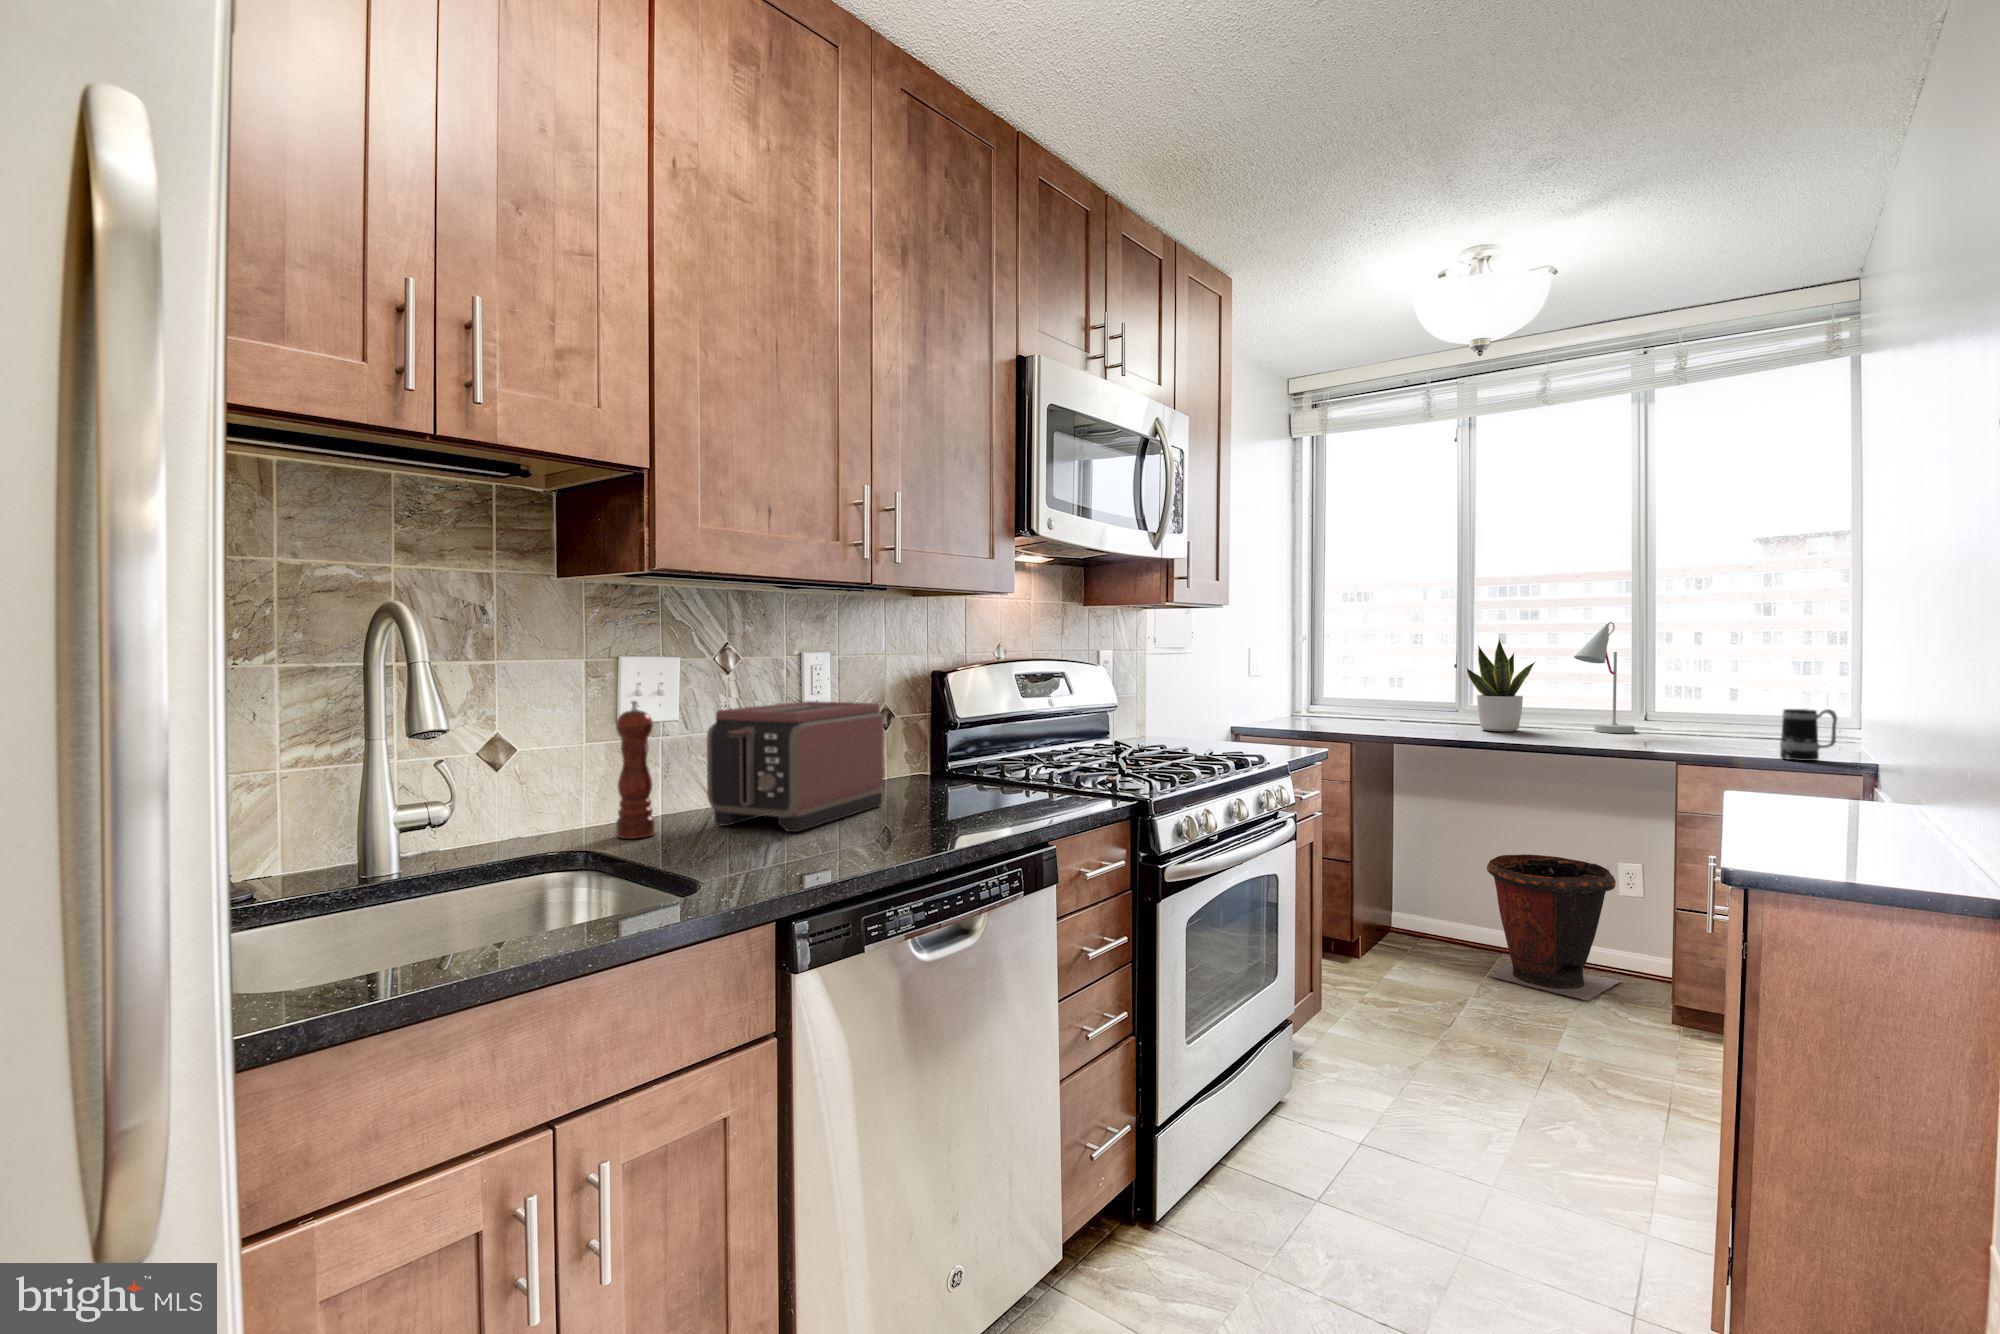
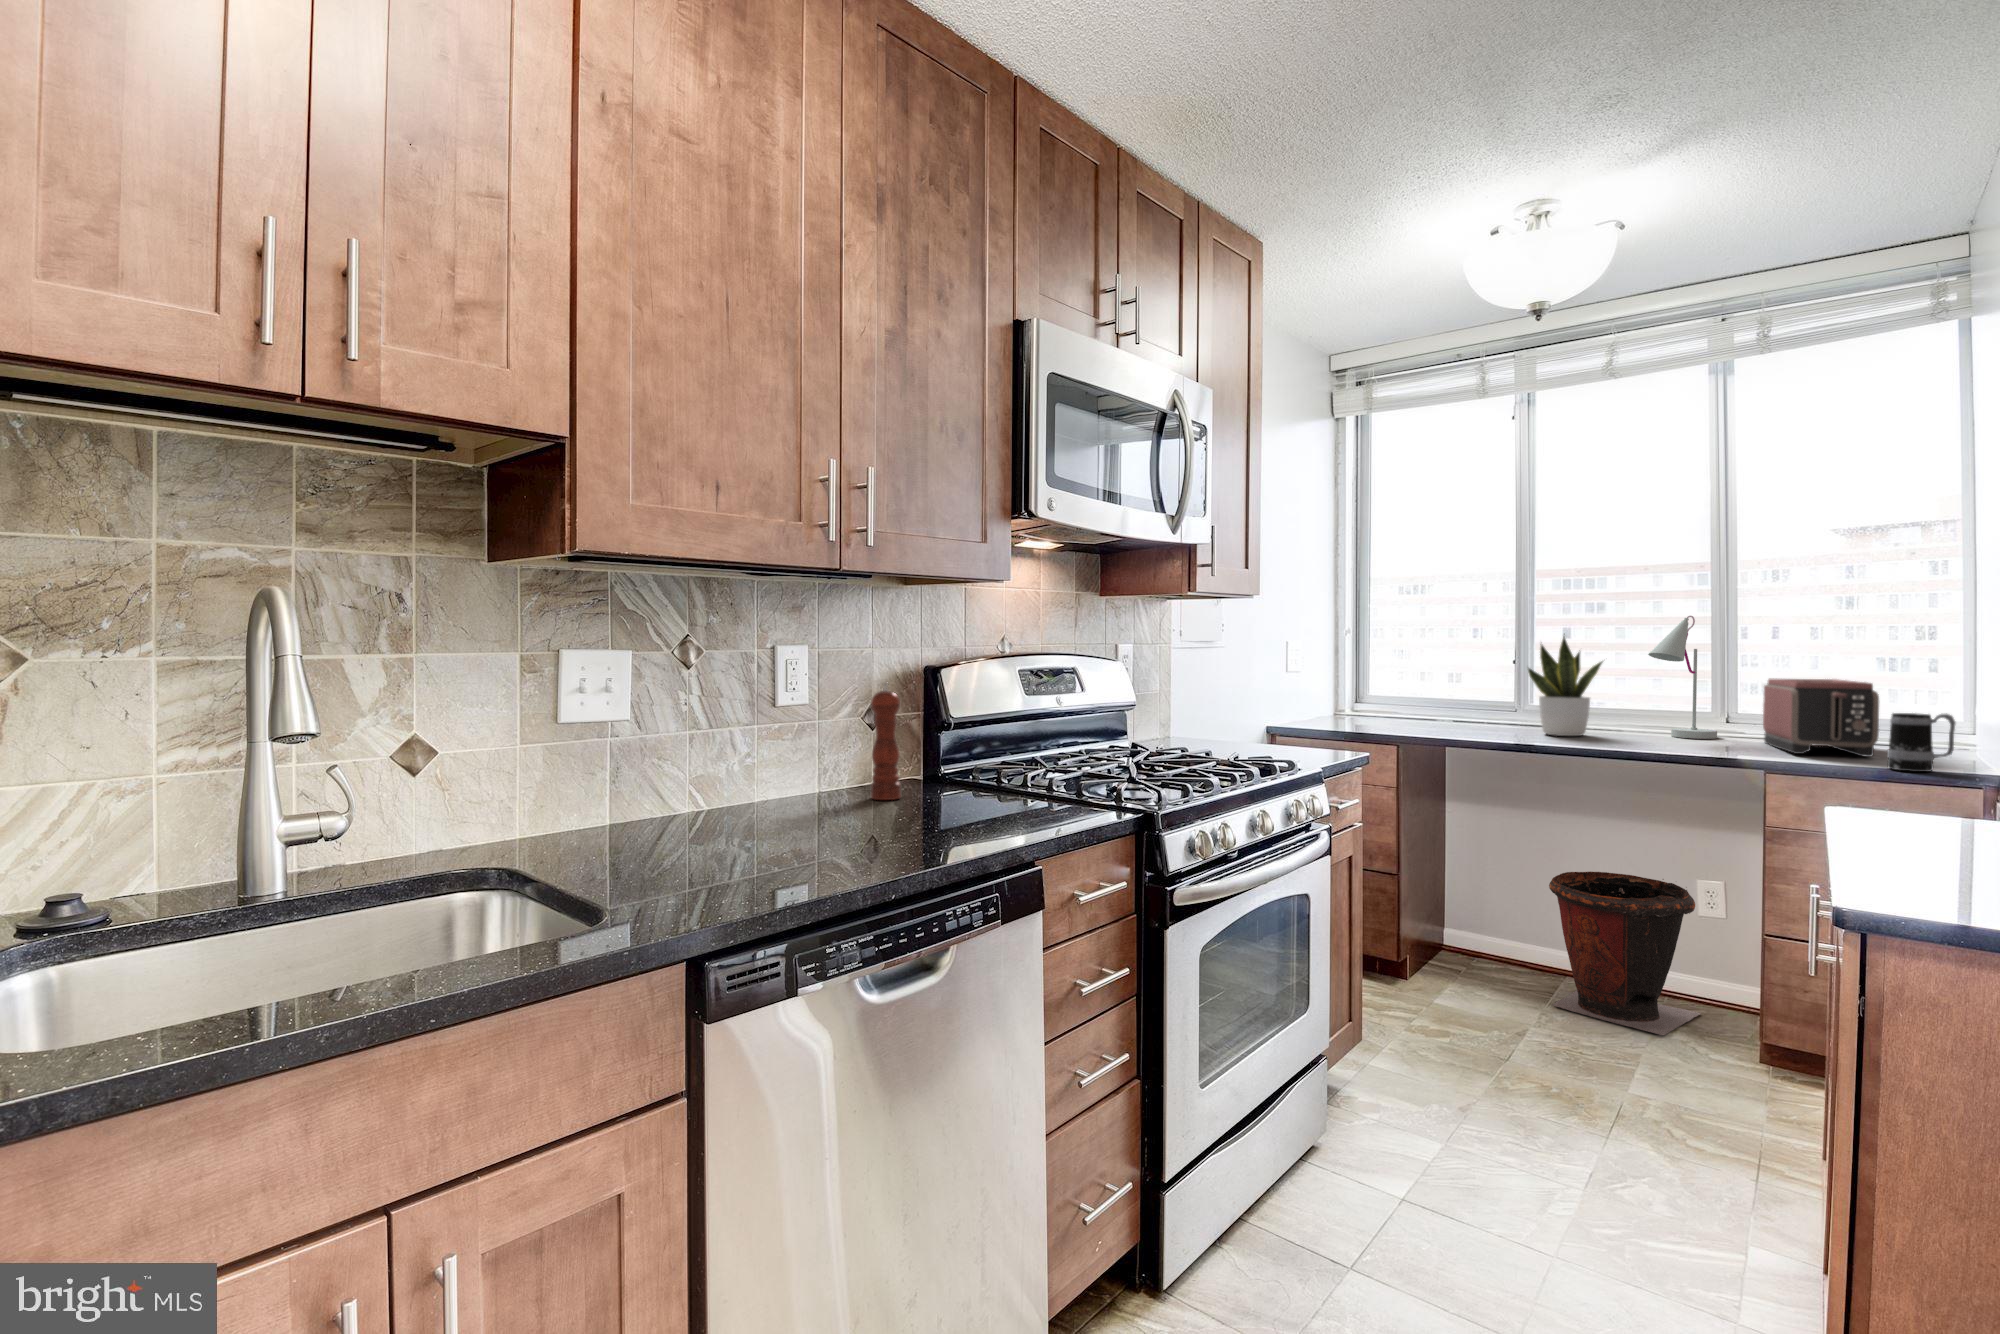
pepper mill: present [616,701,655,839] -> present [870,683,901,800]
toaster: present [707,701,884,832] -> present [1763,678,1879,757]

